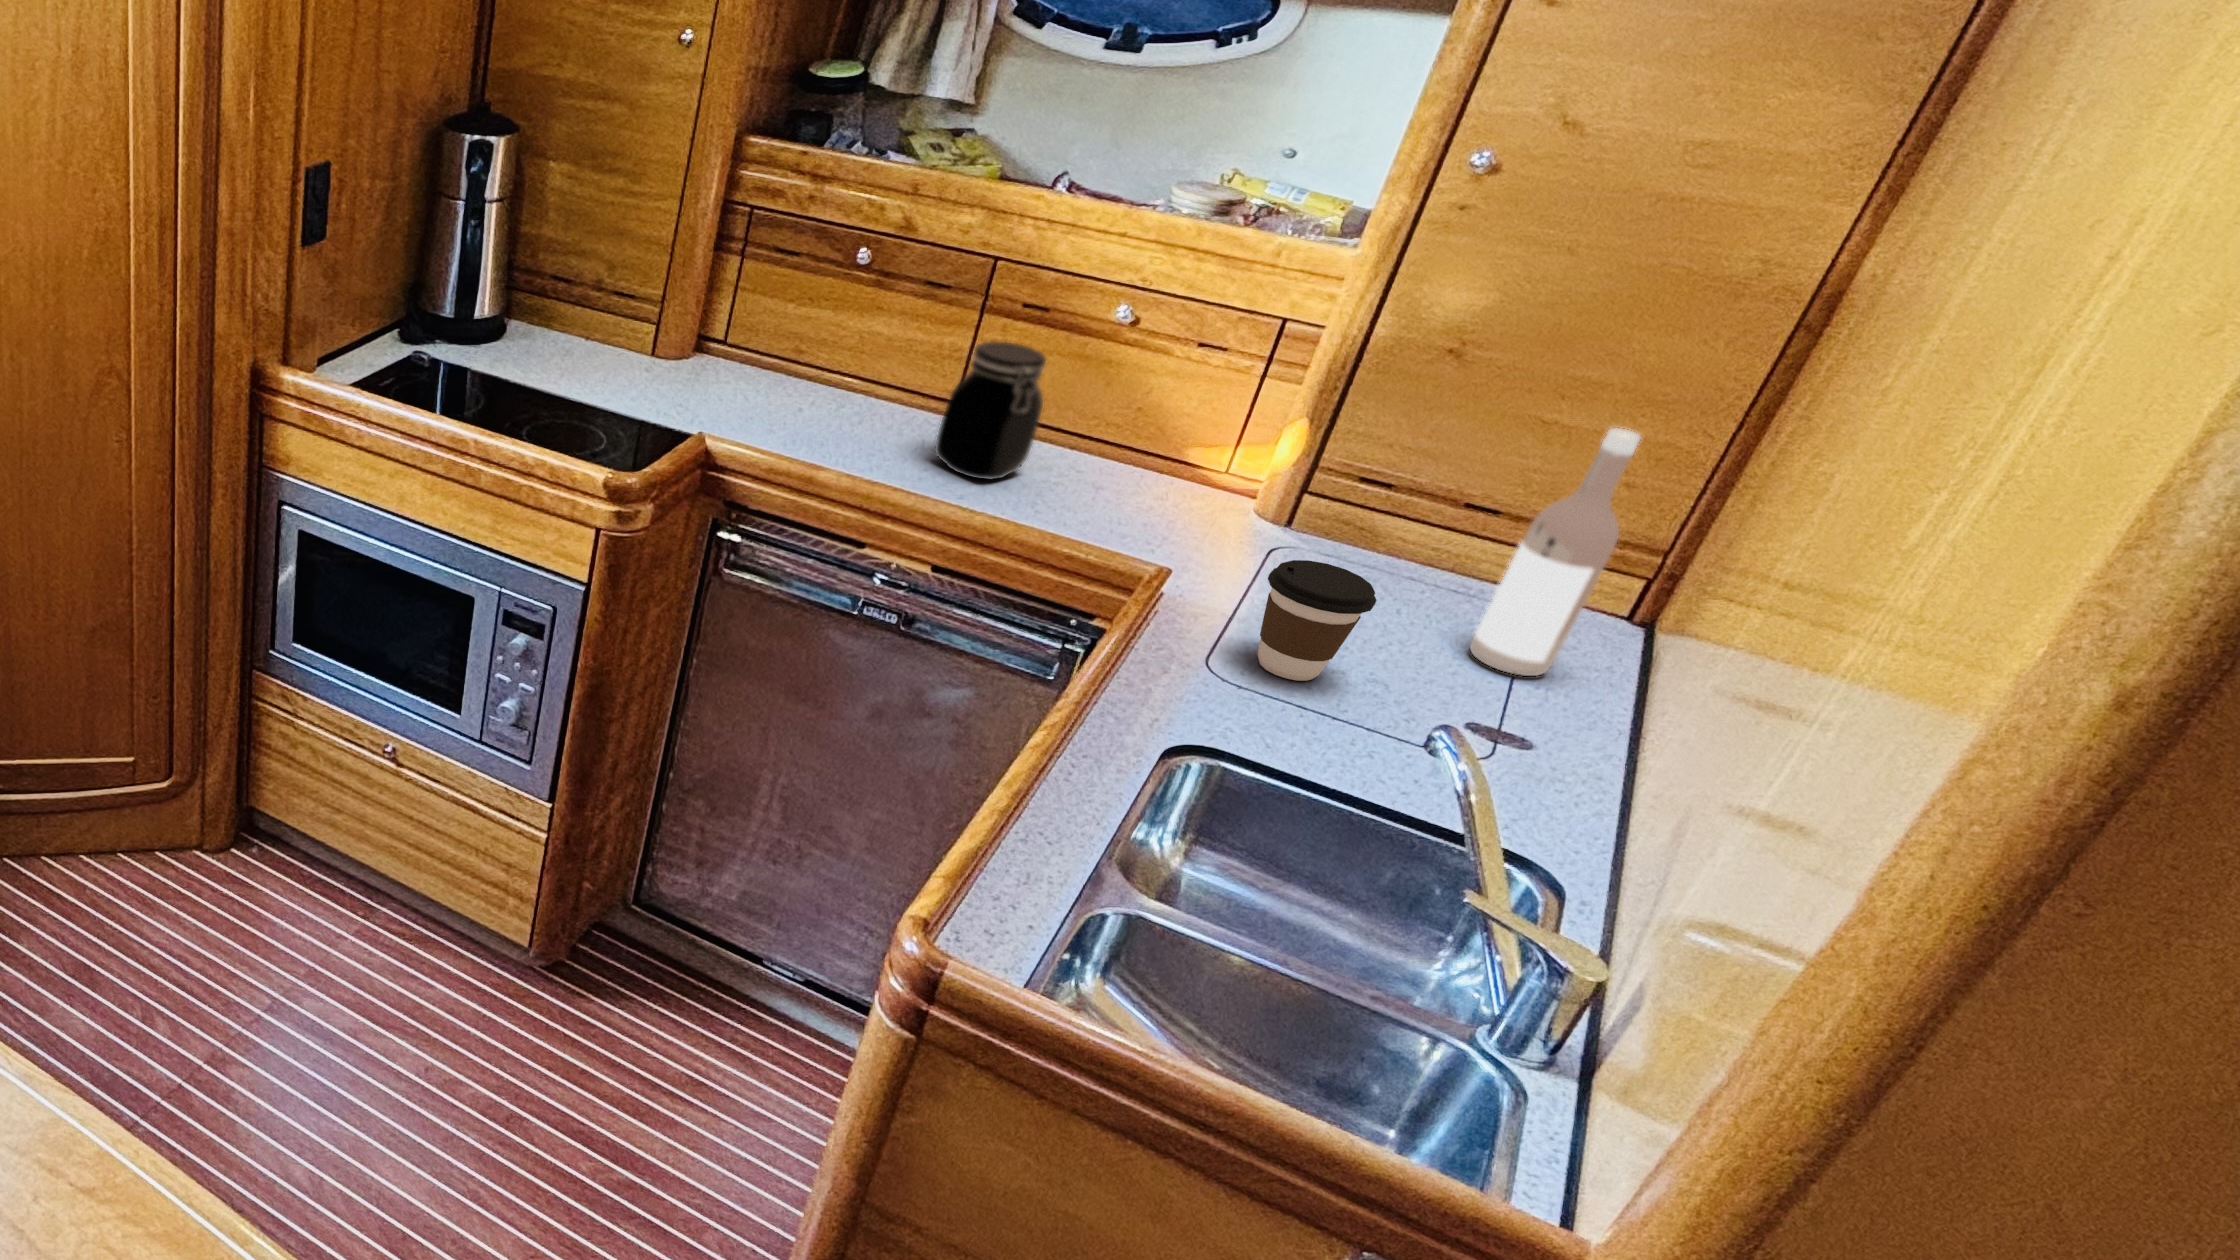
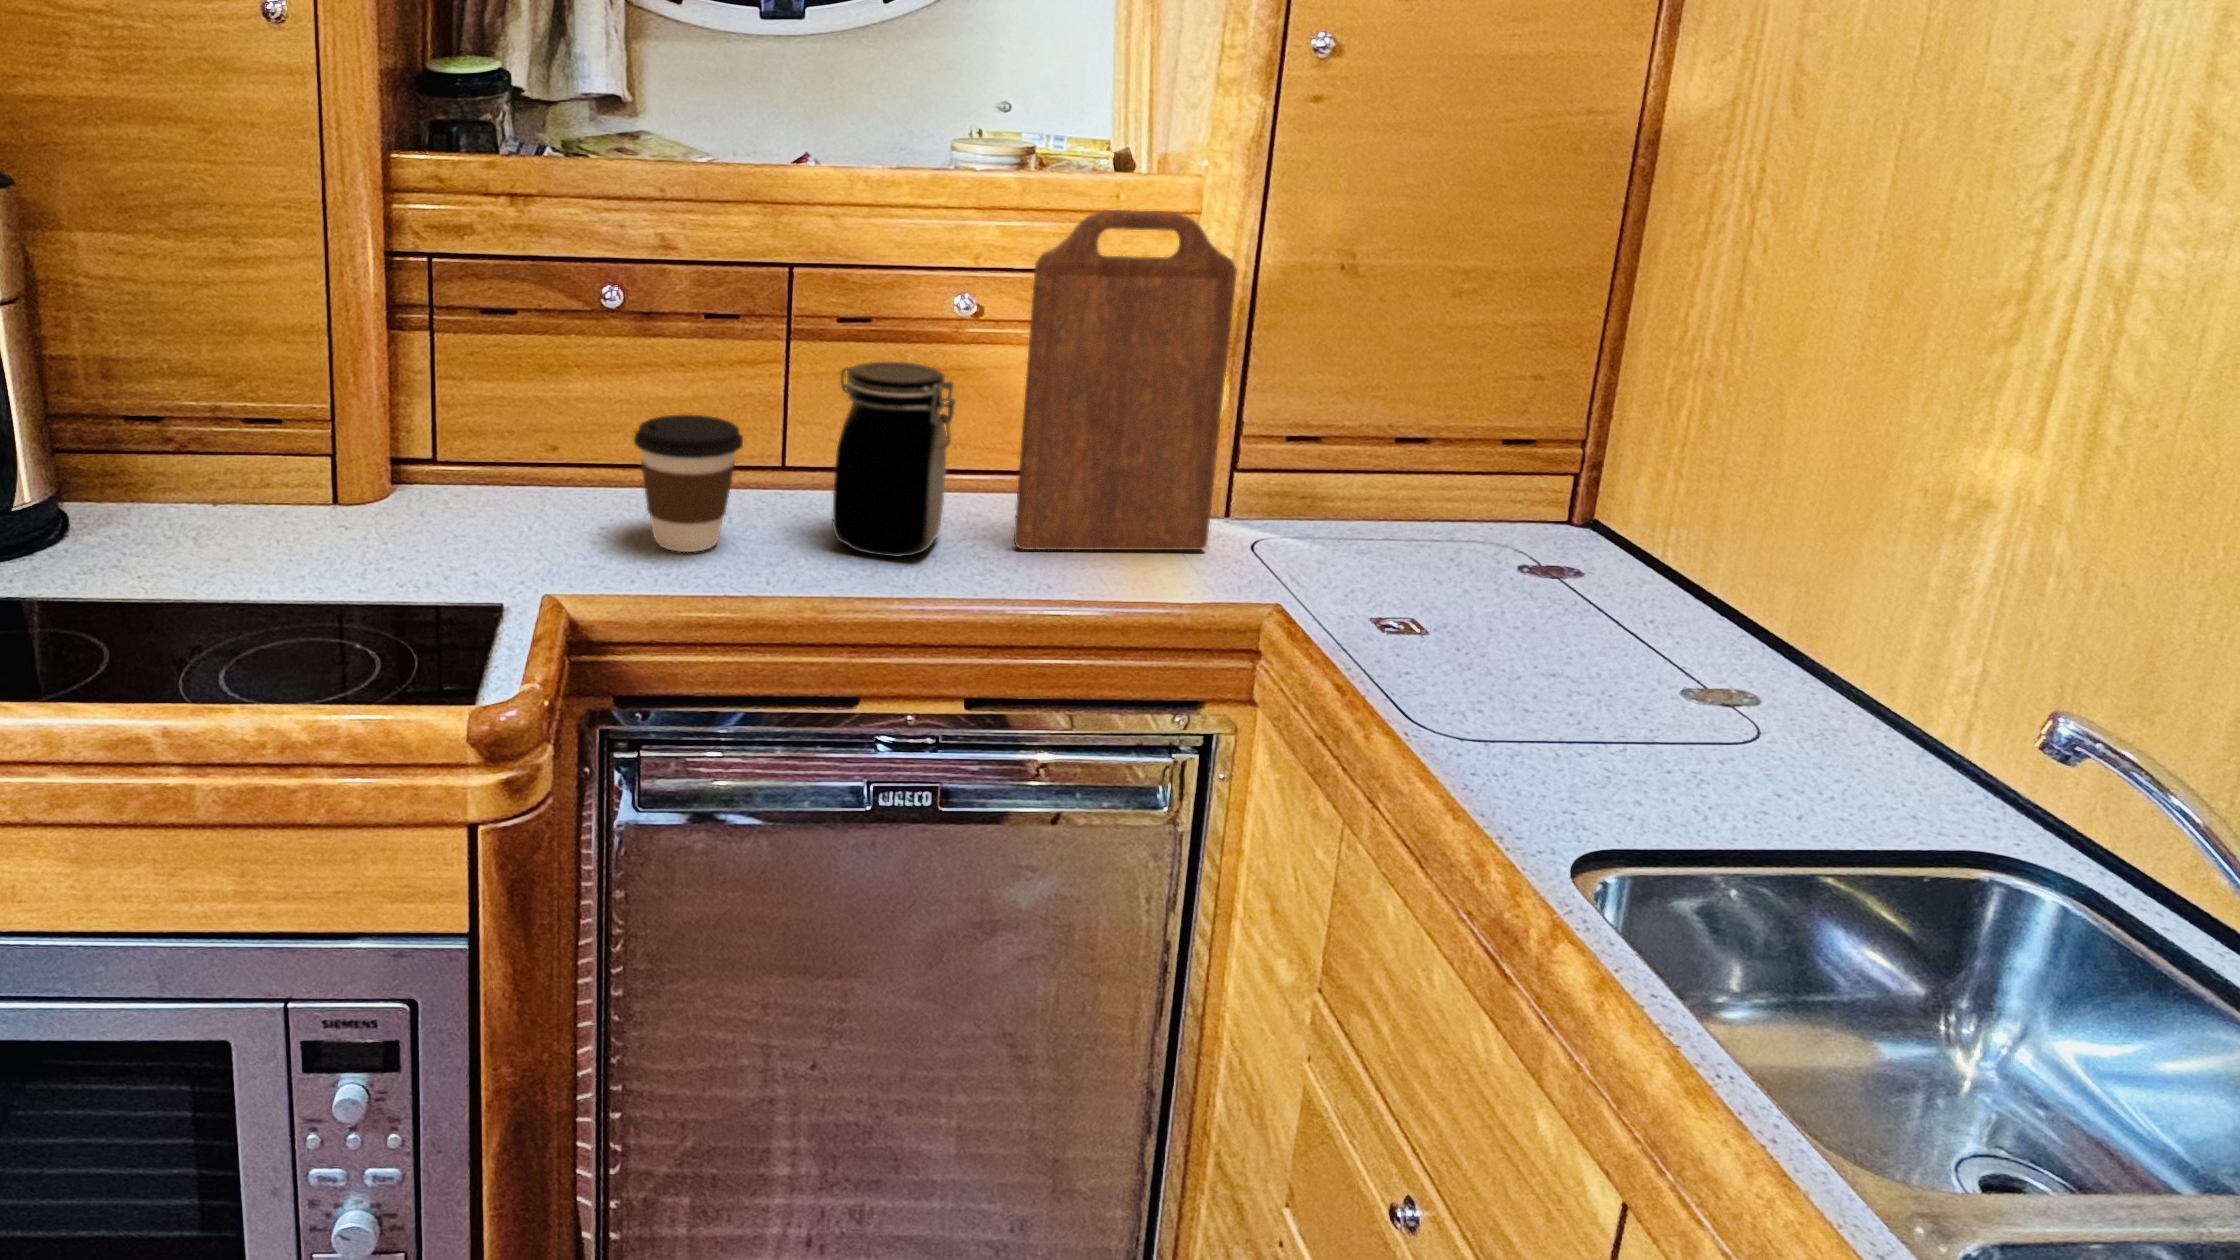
cutting board: none [1067,267,1304,538] -> present [1014,210,1237,550]
wine bottle: present [1470,428,1640,676] -> none [1542,299,1661,613]
coffee cup: present [1258,560,1377,681] -> present [634,415,743,552]

